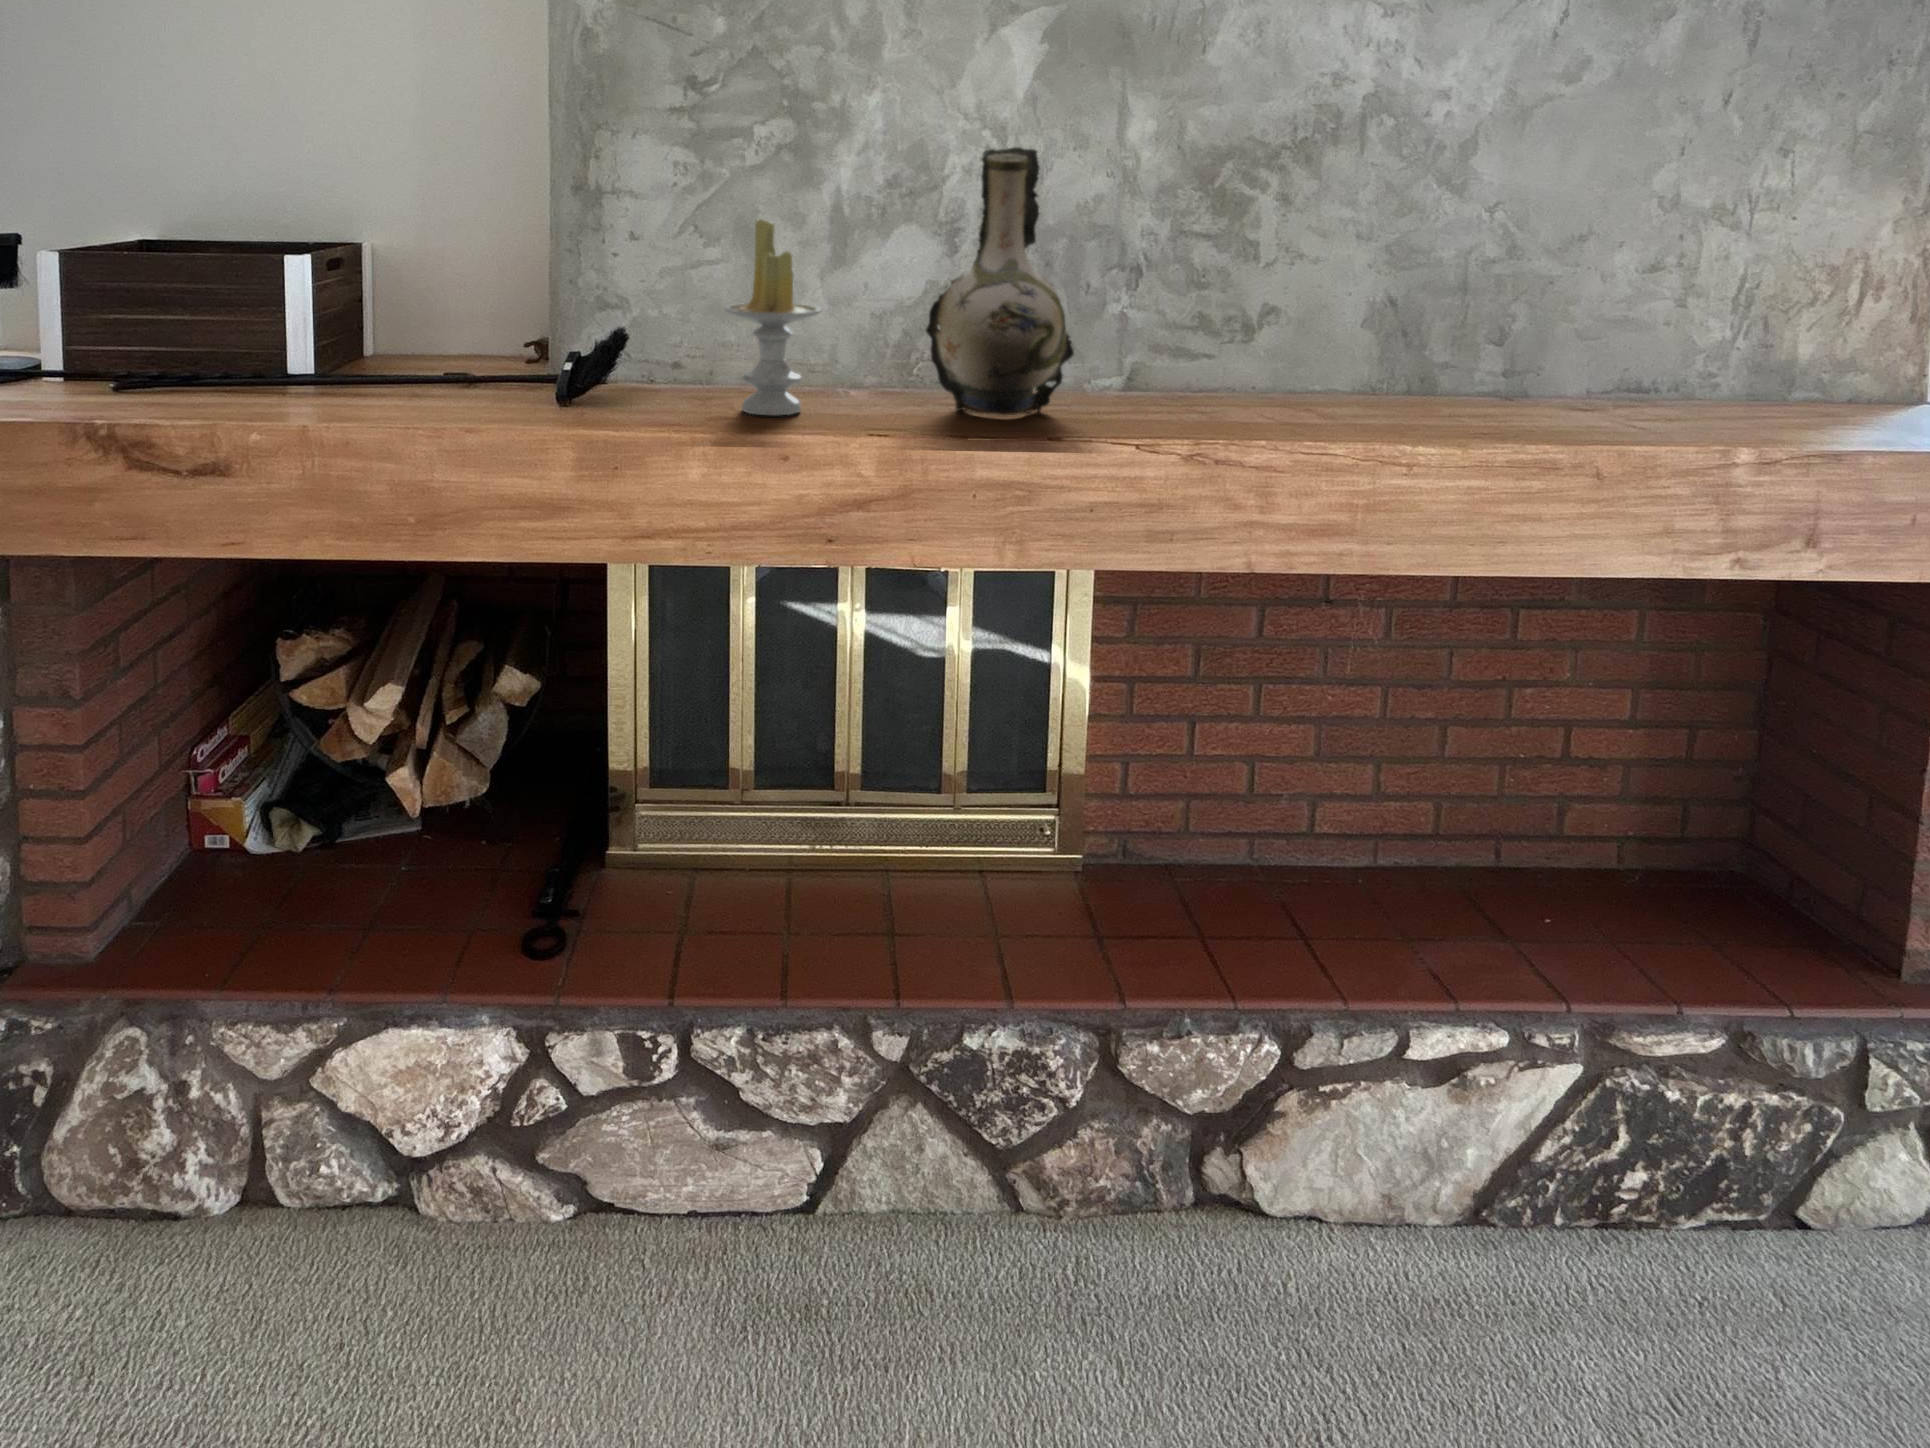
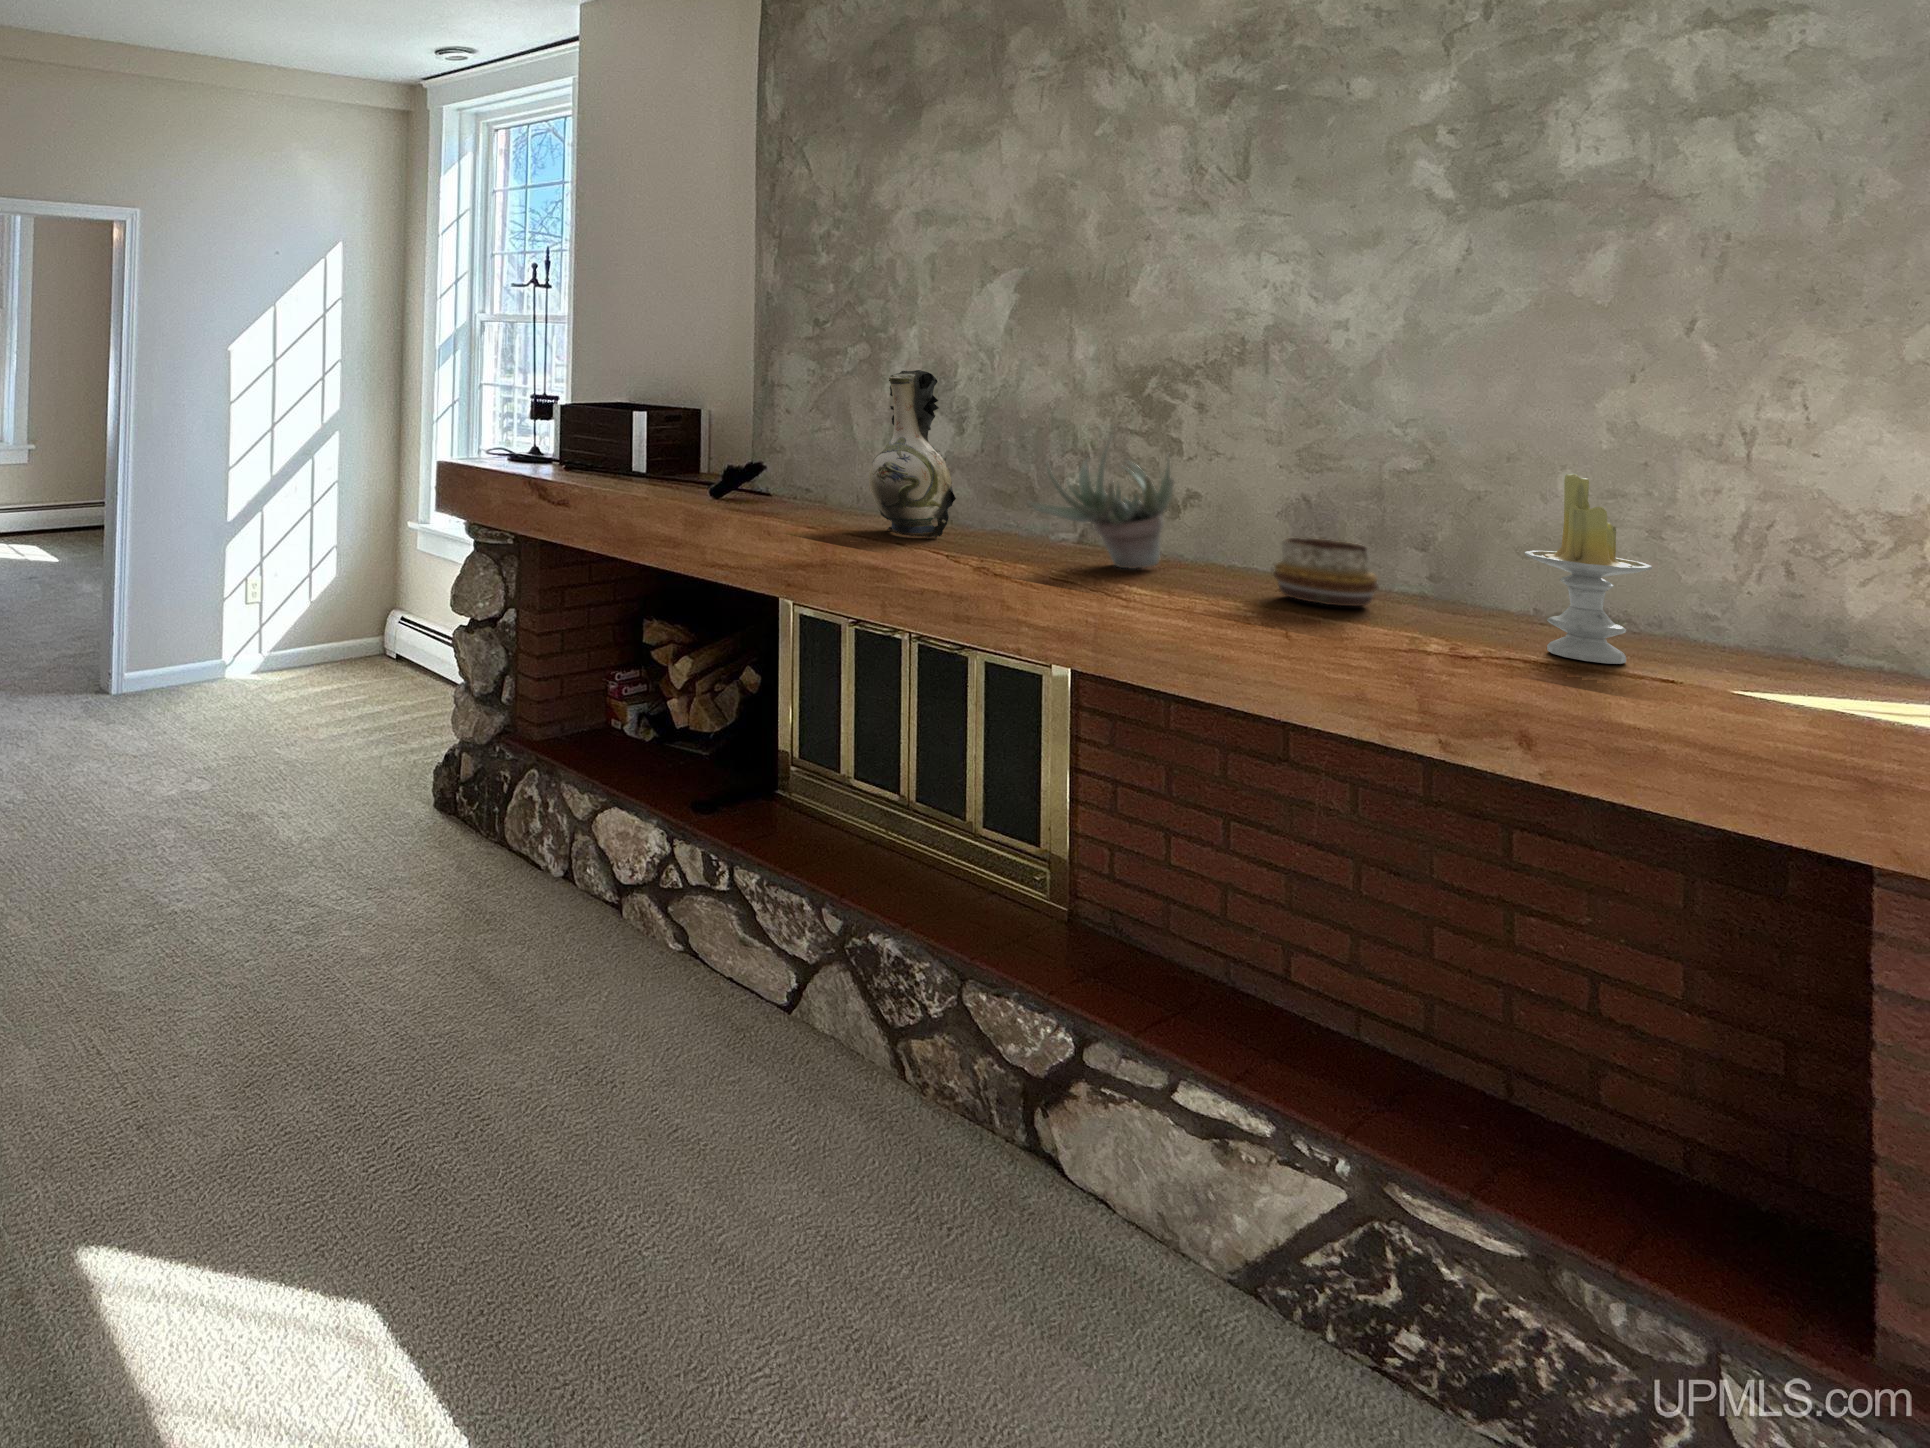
candle: present [725,219,821,415] -> present [1525,474,1652,664]
succulent plant: none [1240,229,1381,412] -> present [1027,435,1174,569]
decorative bowl: none [1476,340,1591,419] -> present [1273,538,1379,606]

